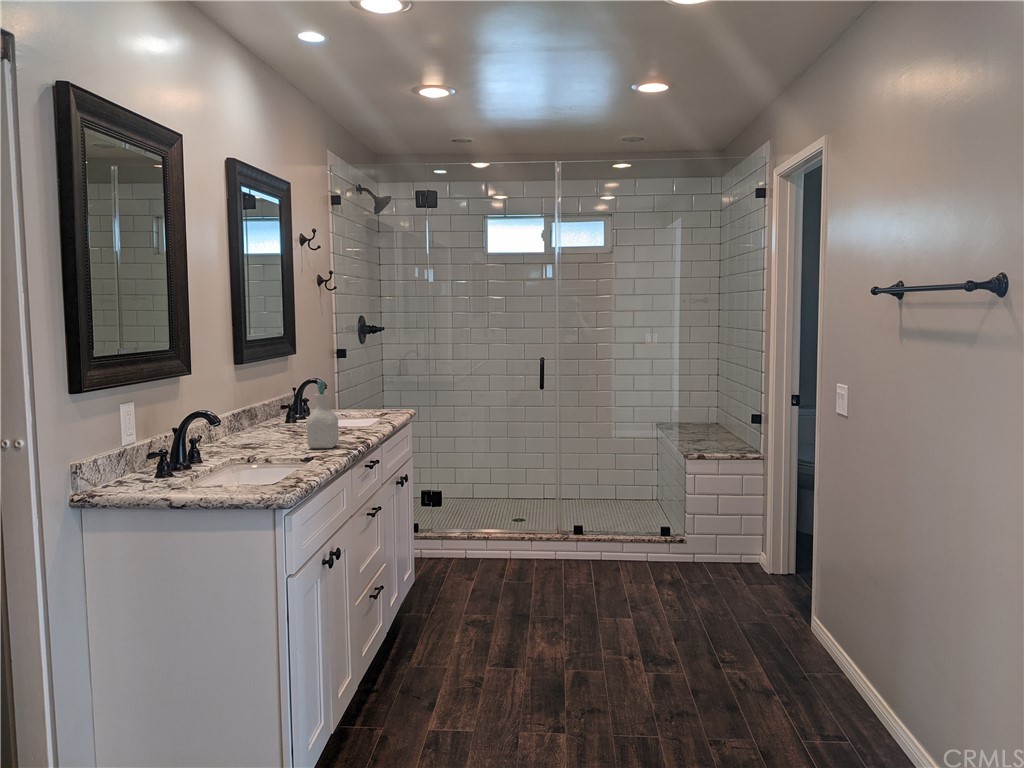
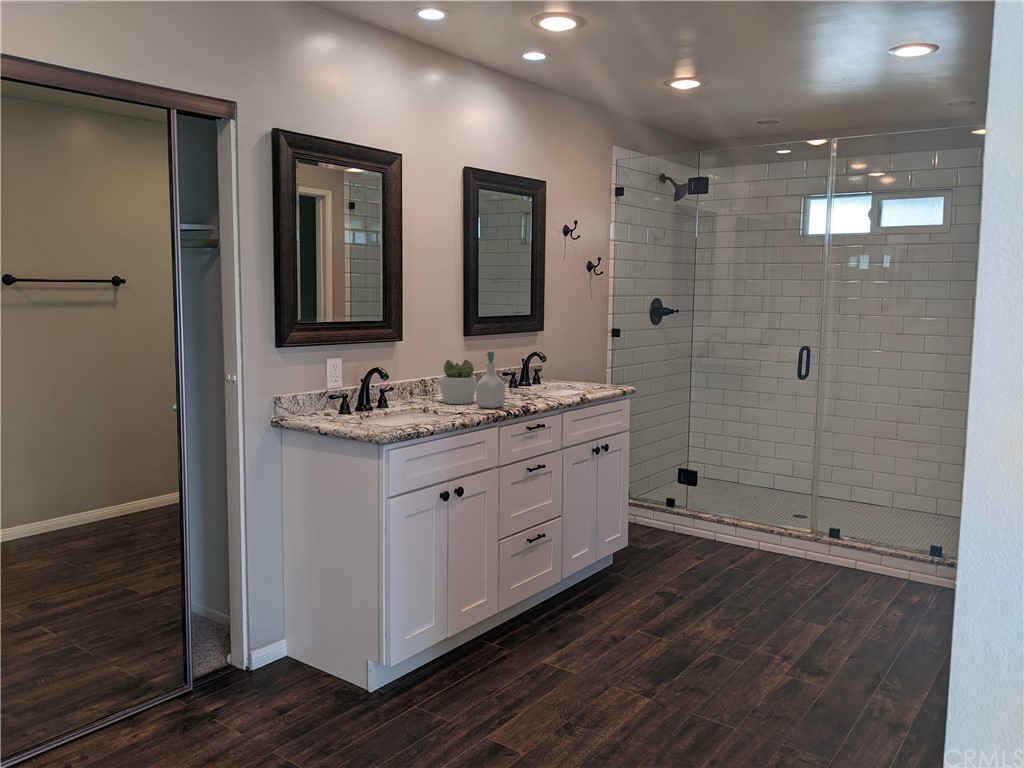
succulent plant: none [245,393,291,449] -> present [440,360,477,404]

